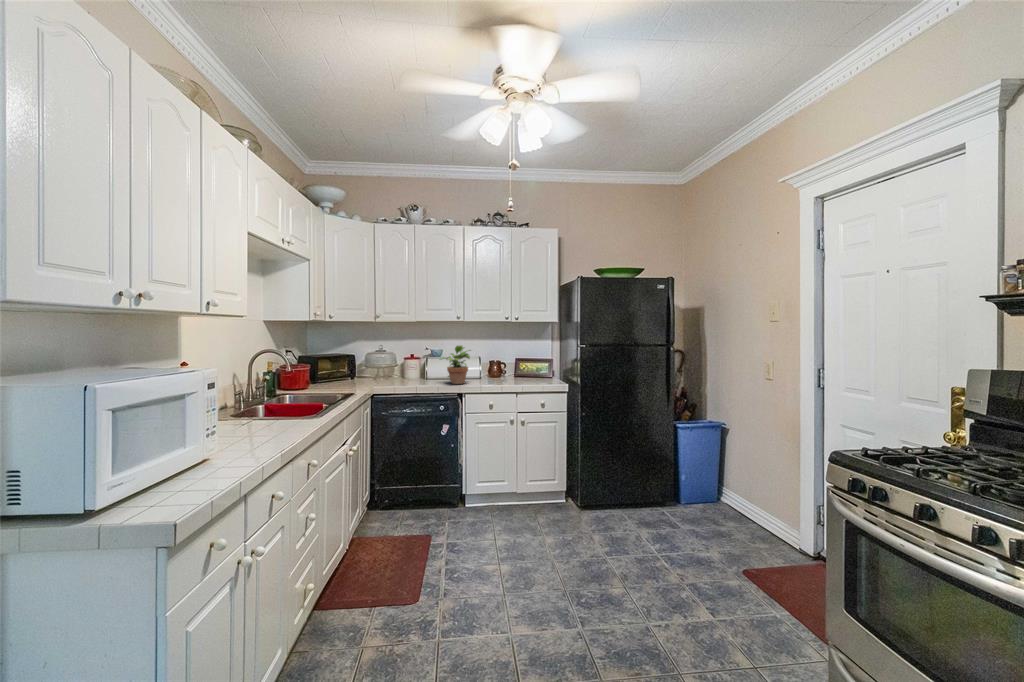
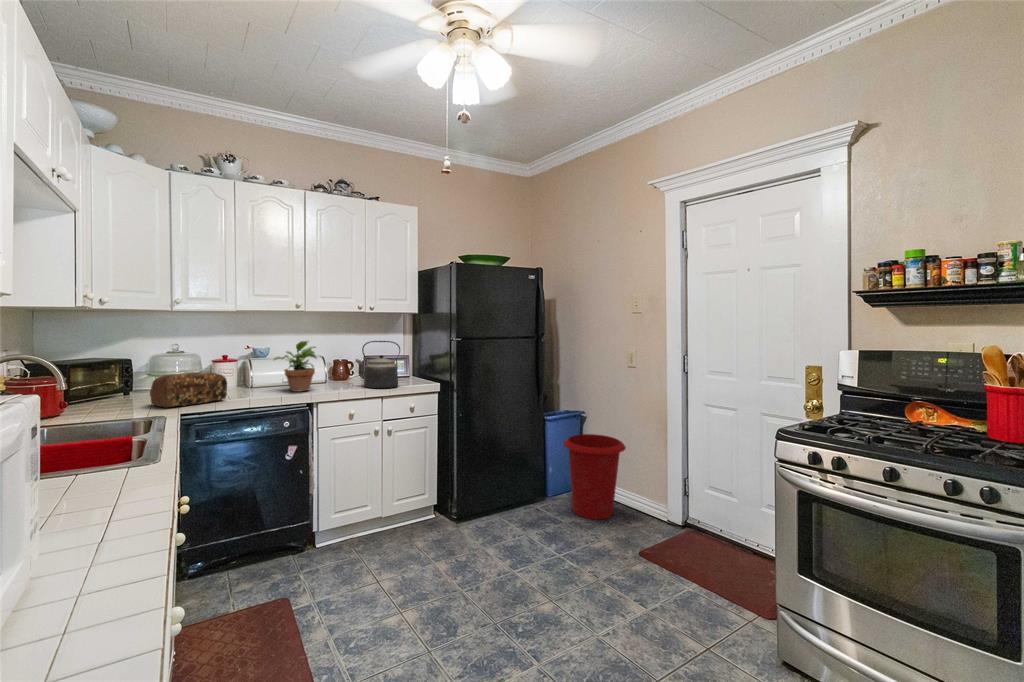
kettle: none [501,345,535,385] -> present [356,341,400,388]
bread loaf: none [361,367,405,390] -> present [150,373,227,408]
waste bin: none [689,444,762,536] -> present [563,434,626,519]

